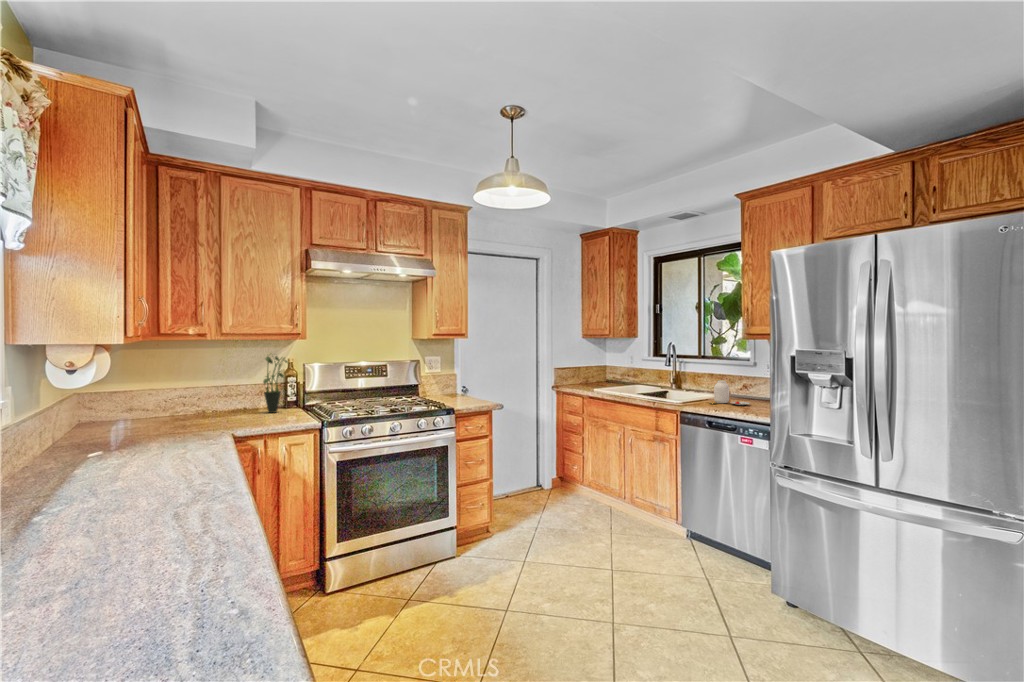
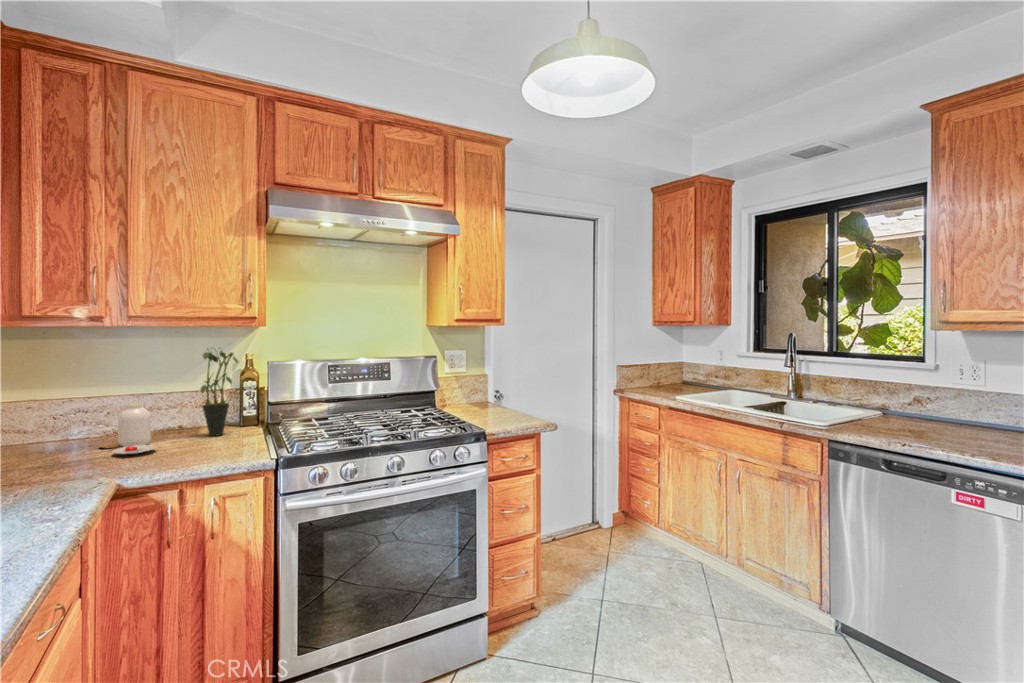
jar: present [710,380,750,405] -> present [100,403,157,454]

